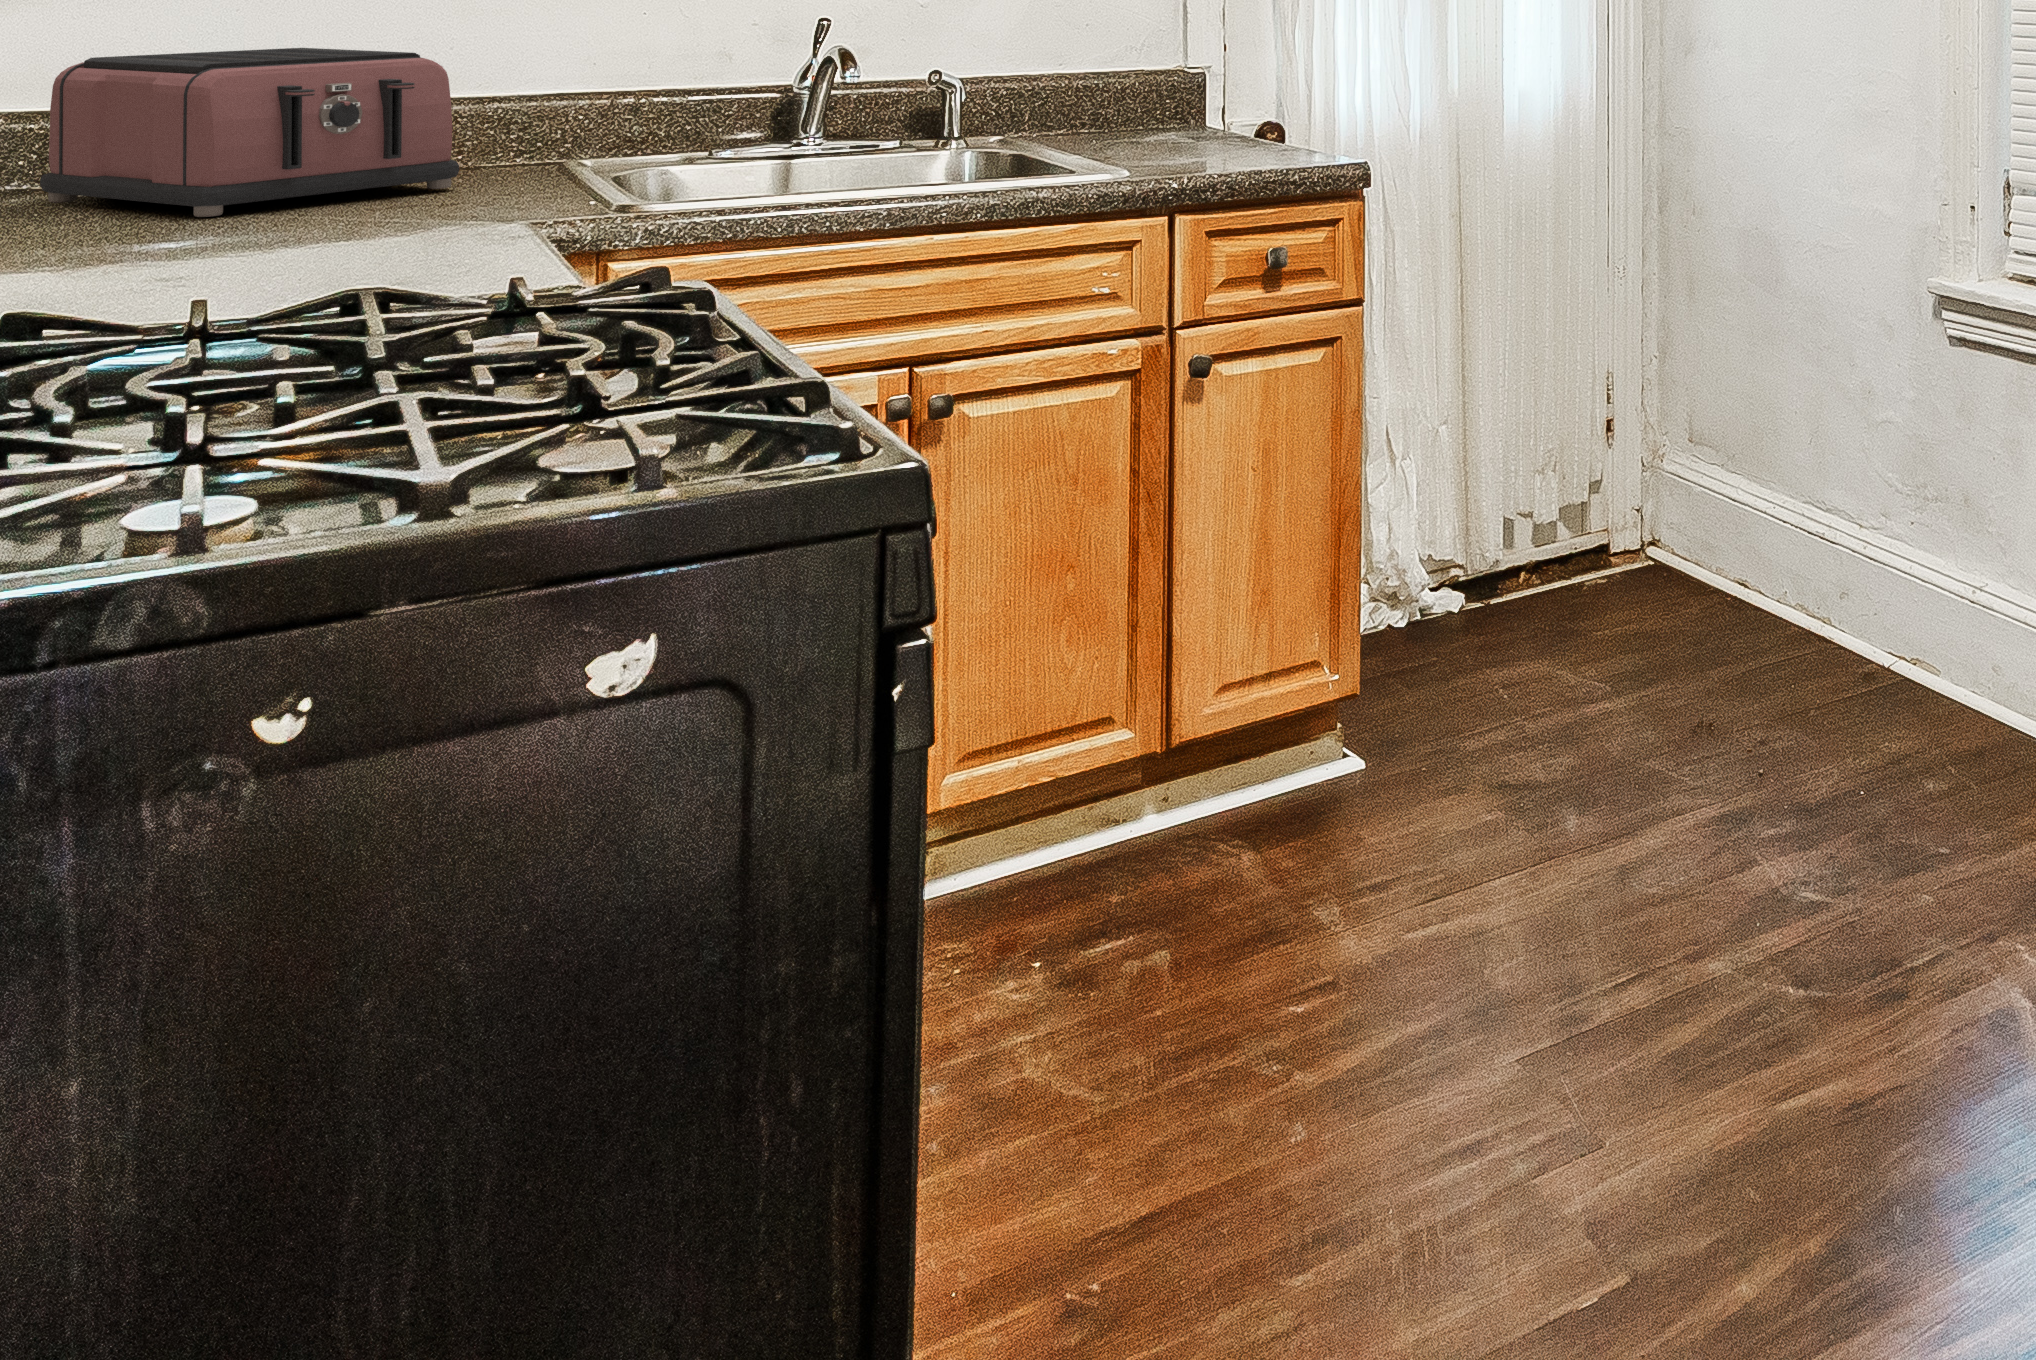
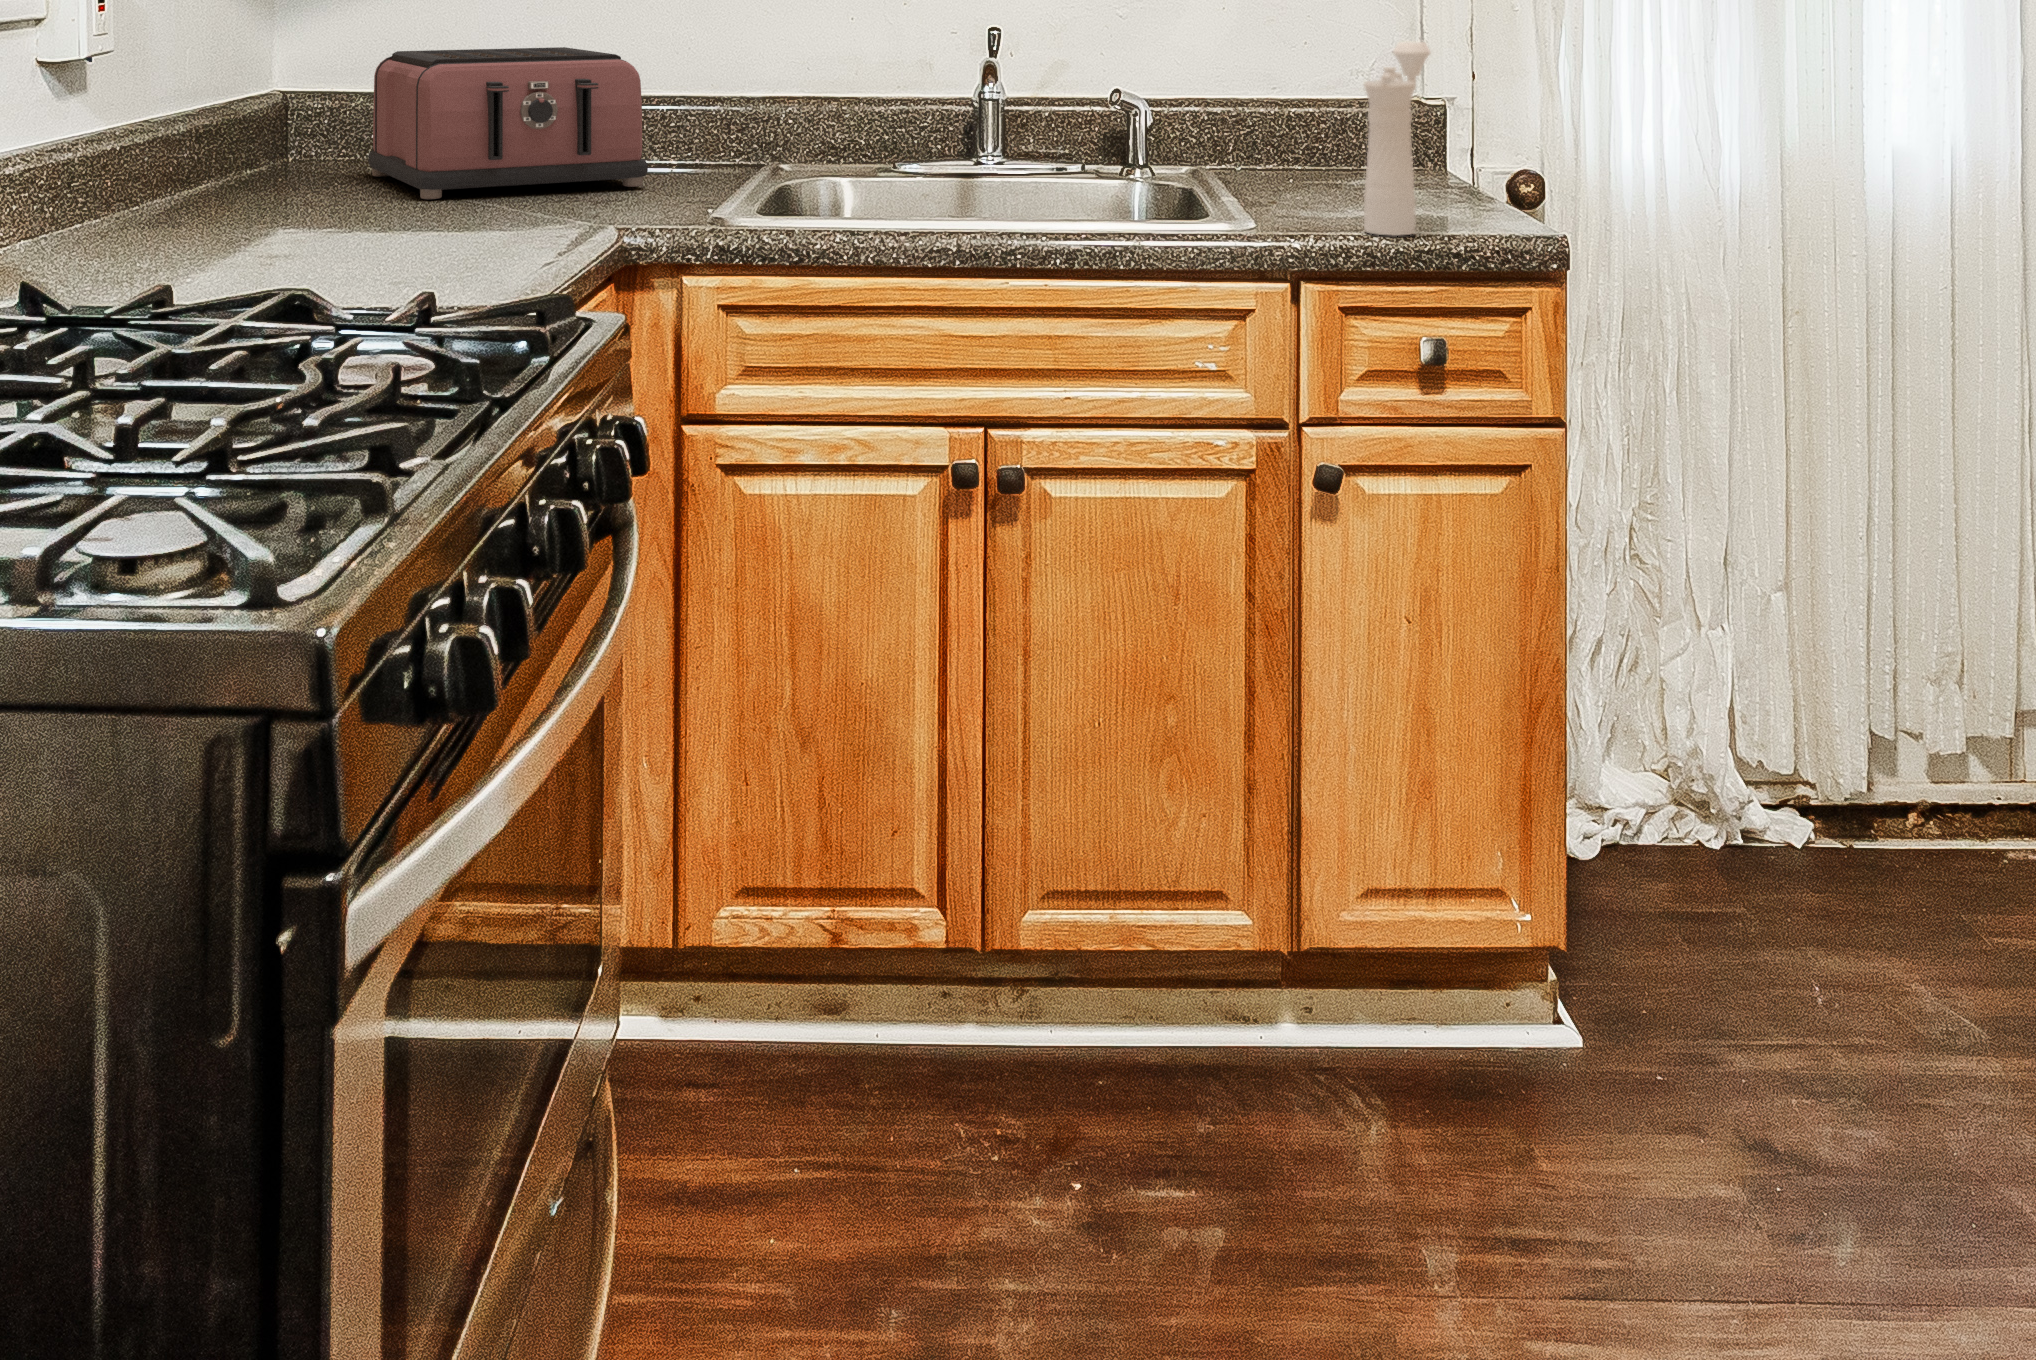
pepper mill: none [1210,21,1252,174] -> present [1364,42,1430,236]

